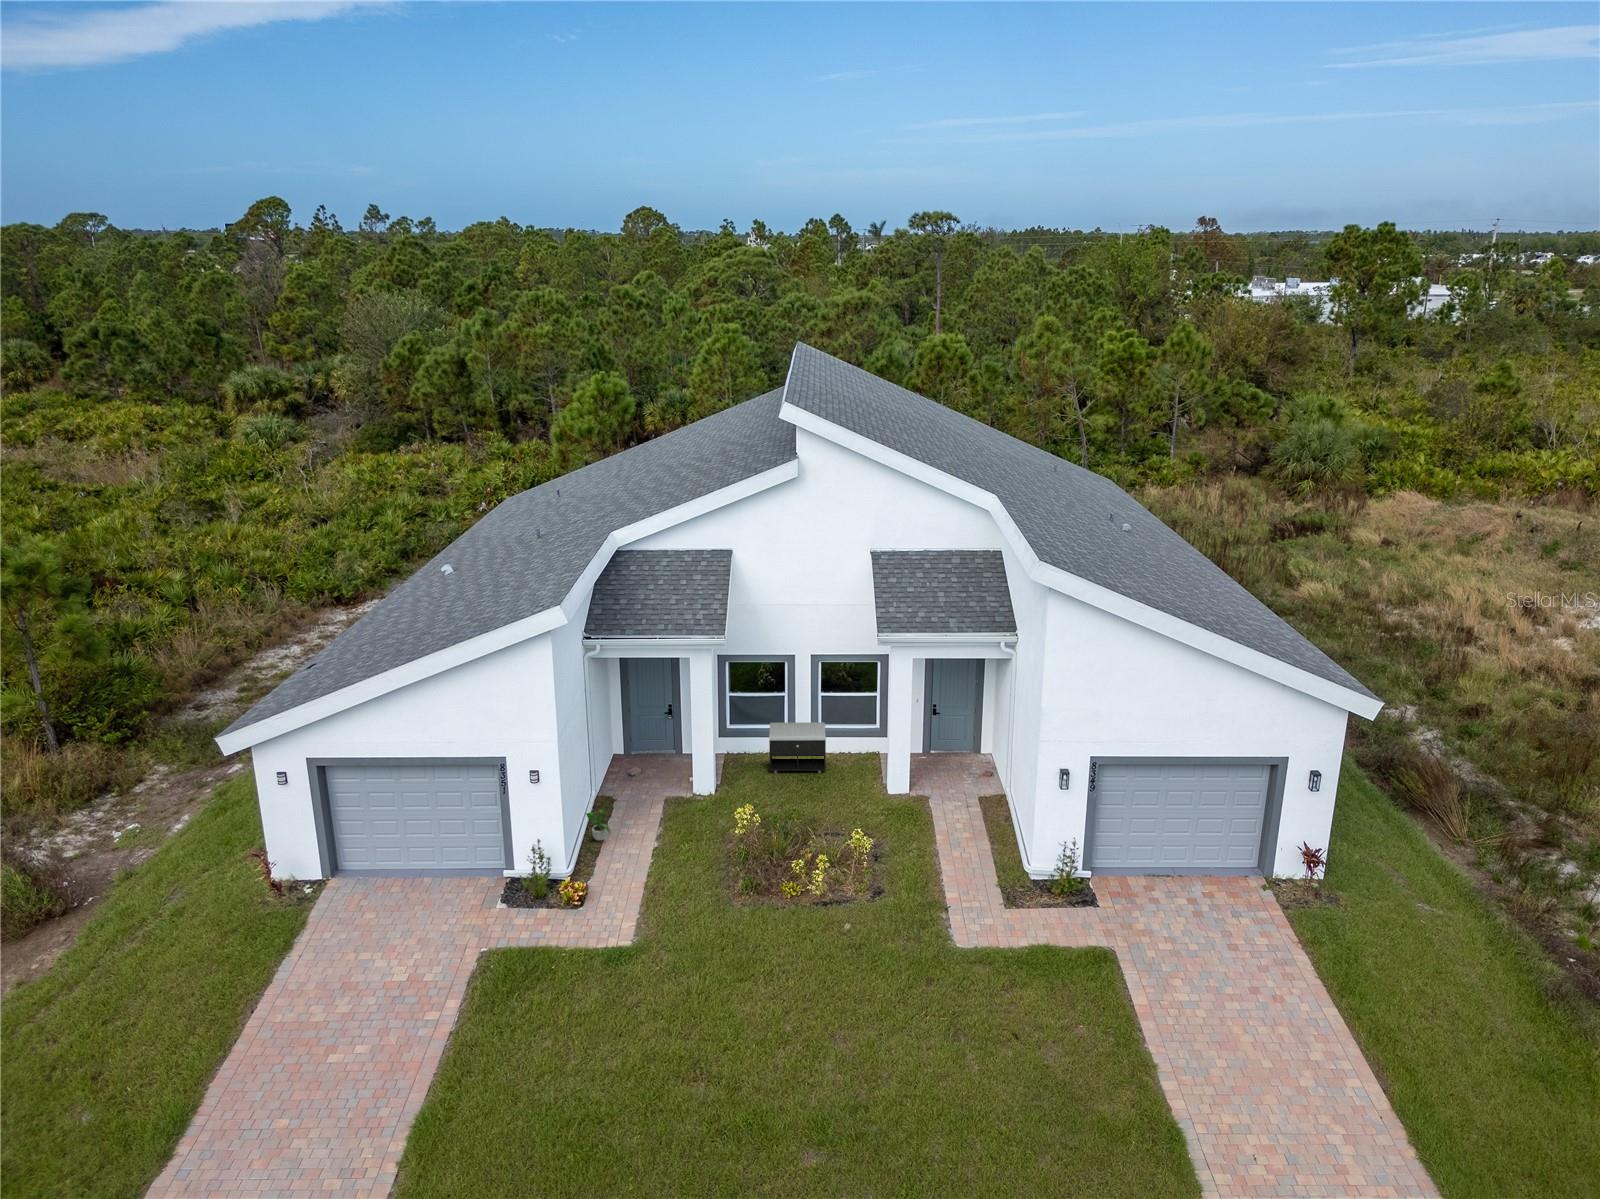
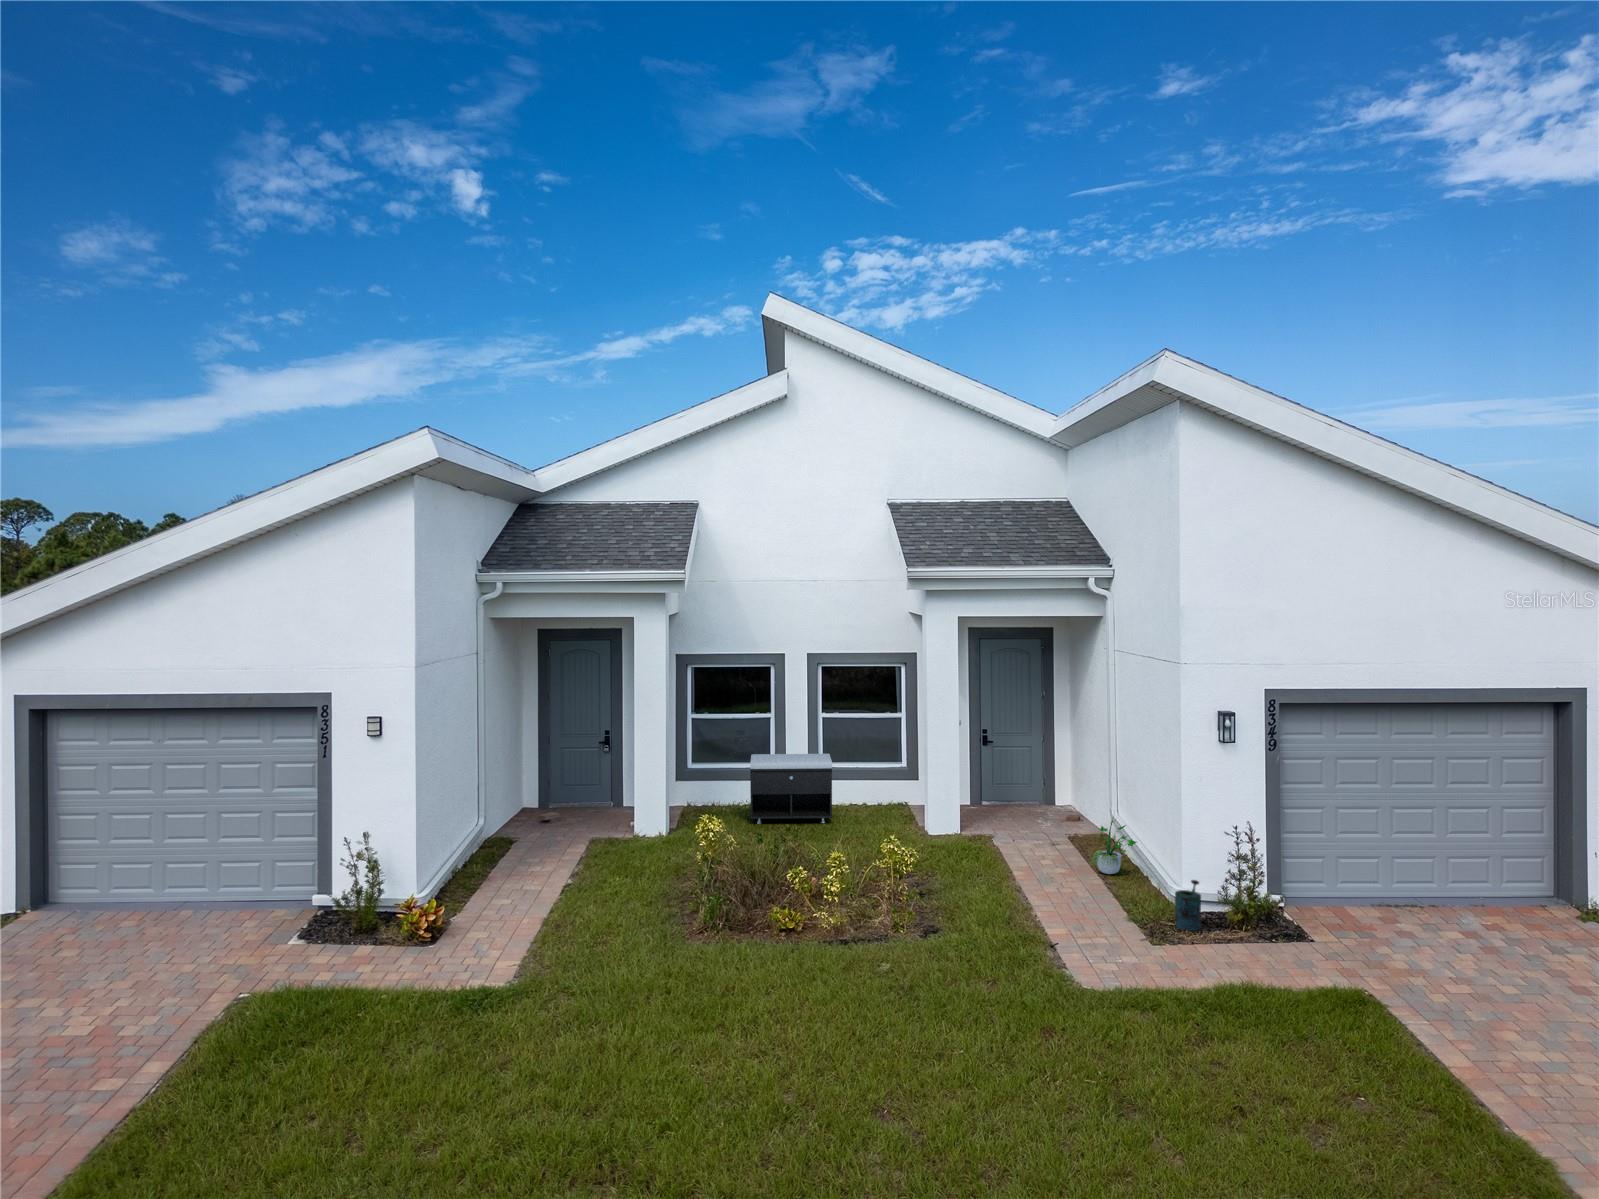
potted plant: present [585,801,611,841] -> present [1092,819,1137,874]
watering can: none [1023,864,1042,898] -> present [1175,880,1201,931]

